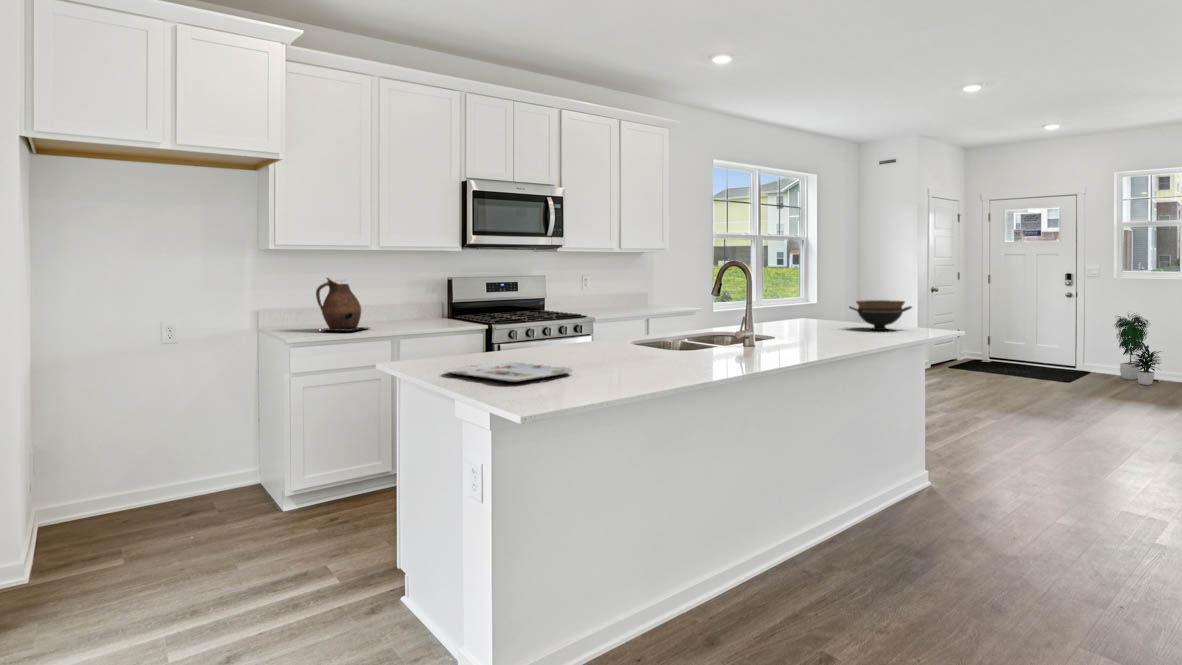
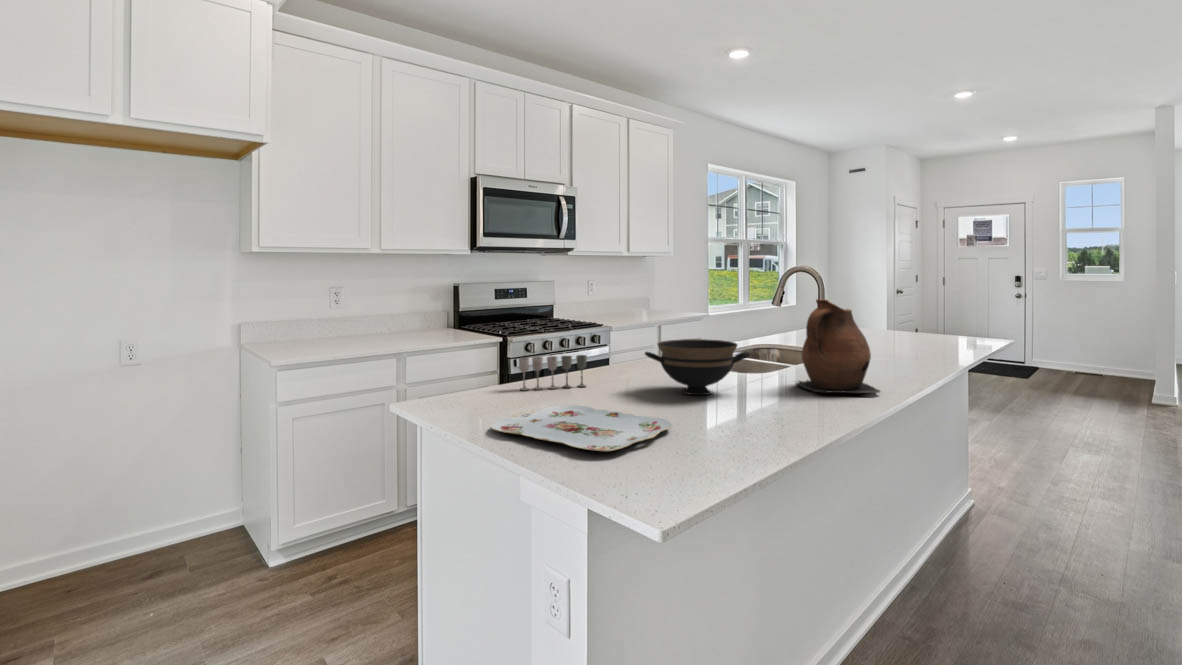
ceramic pitcher: present [316,278,365,331] -> present [798,299,880,394]
bowl: present [849,300,912,330] -> present [645,339,750,395]
potted plant: present [1115,313,1161,385] -> none [1062,310,1114,379]
wine glass: none [478,329,534,356] -> present [518,355,587,390]

